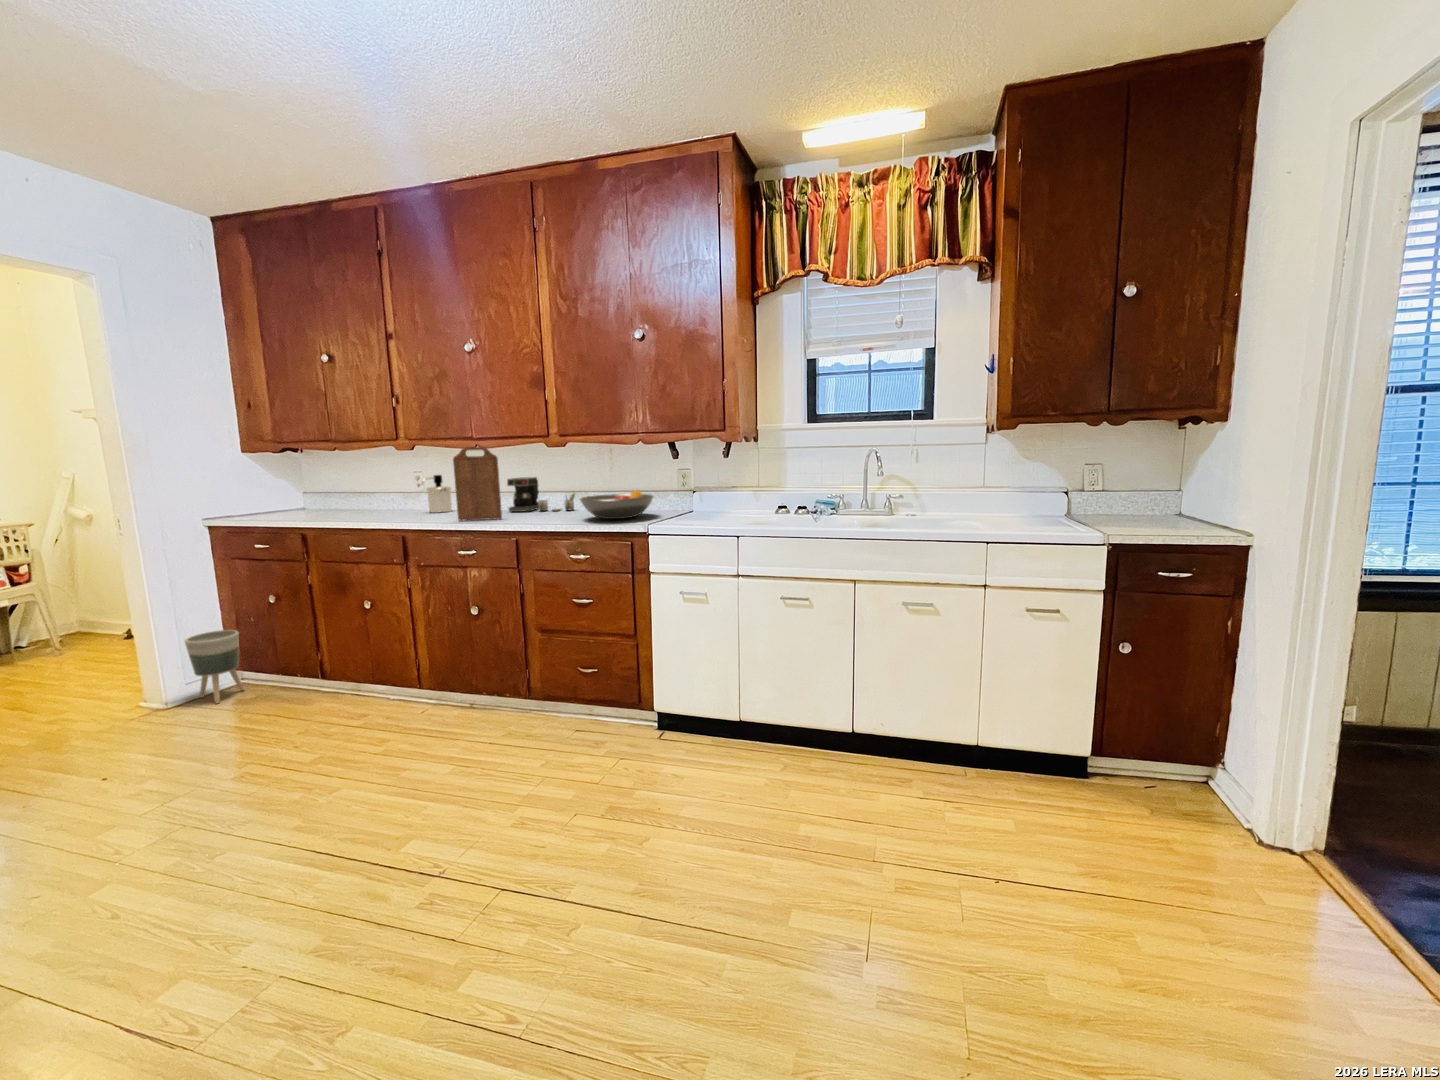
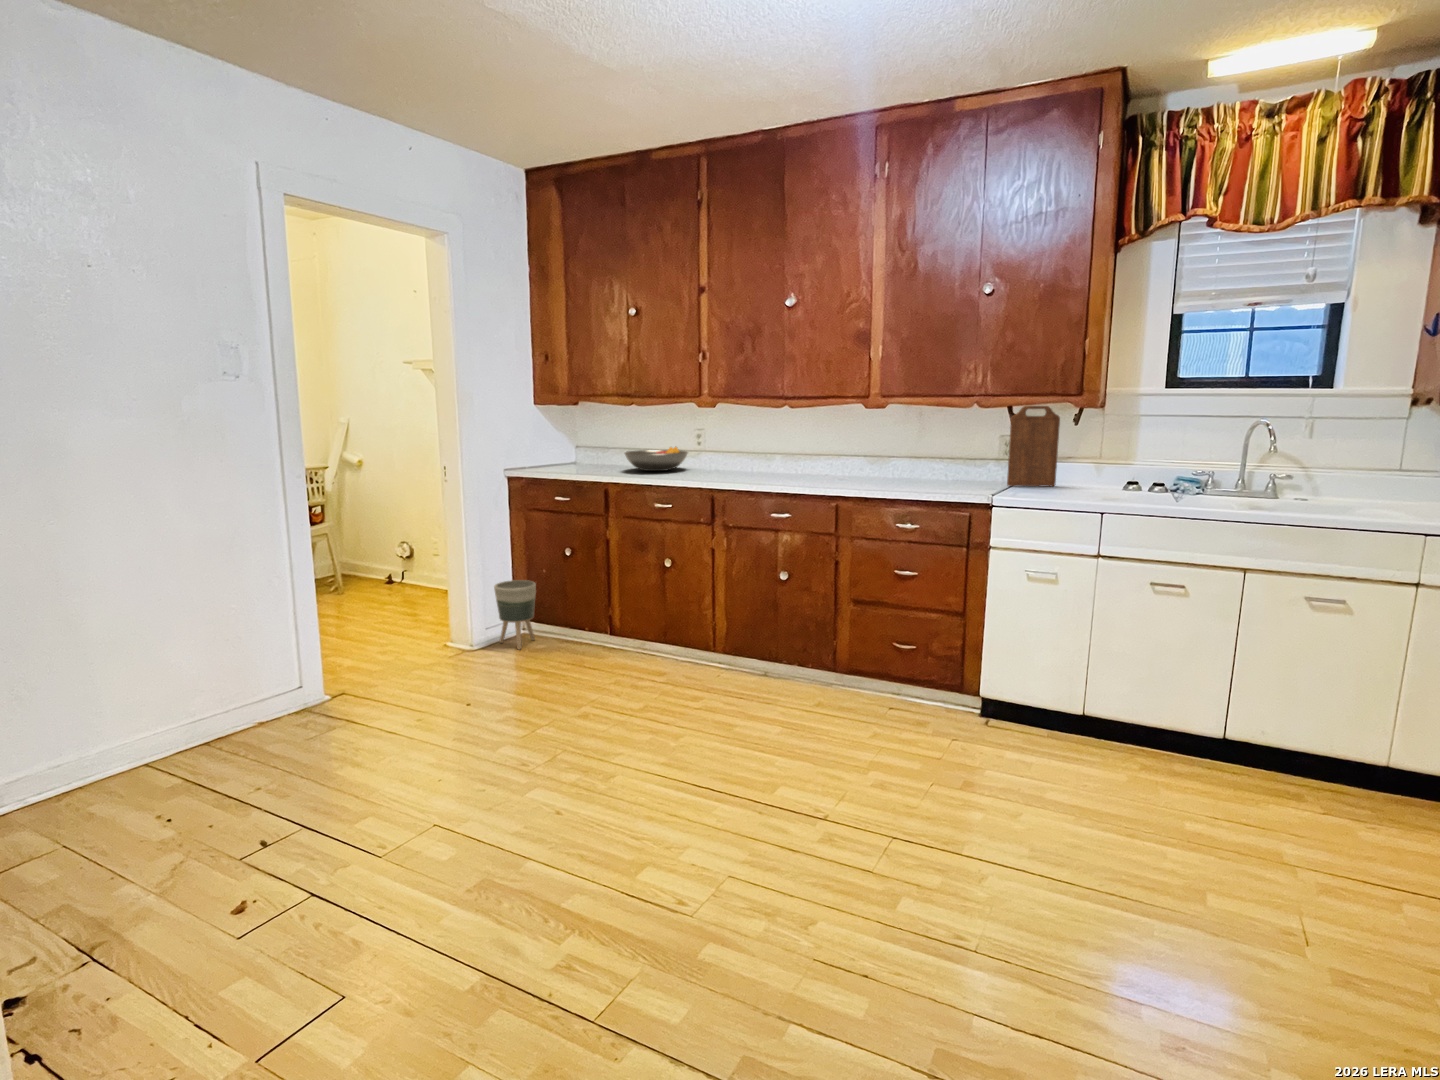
cutting board: present [453,446,502,520] -> present [1007,406,1060,486]
soap dispenser: present [422,475,452,513] -> none [716,434,739,473]
coffee maker: present [507,477,575,512] -> none [805,439,877,477]
fruit bowl: present [580,490,653,519] -> present [625,447,688,471]

